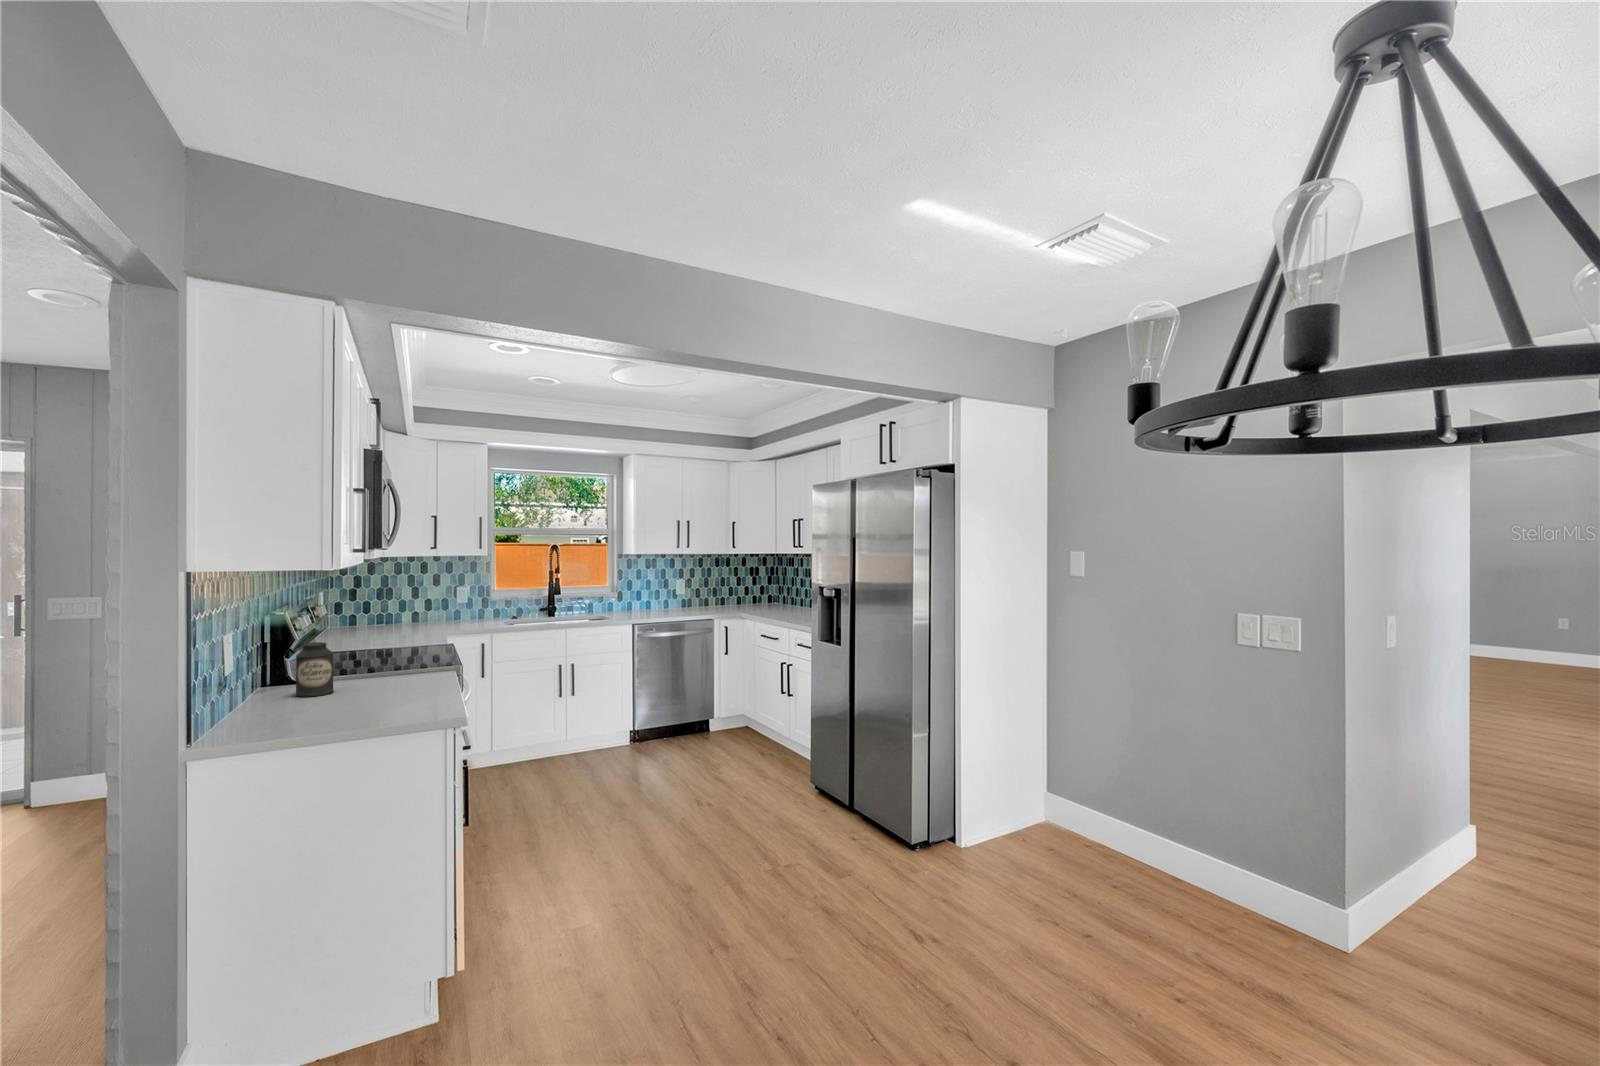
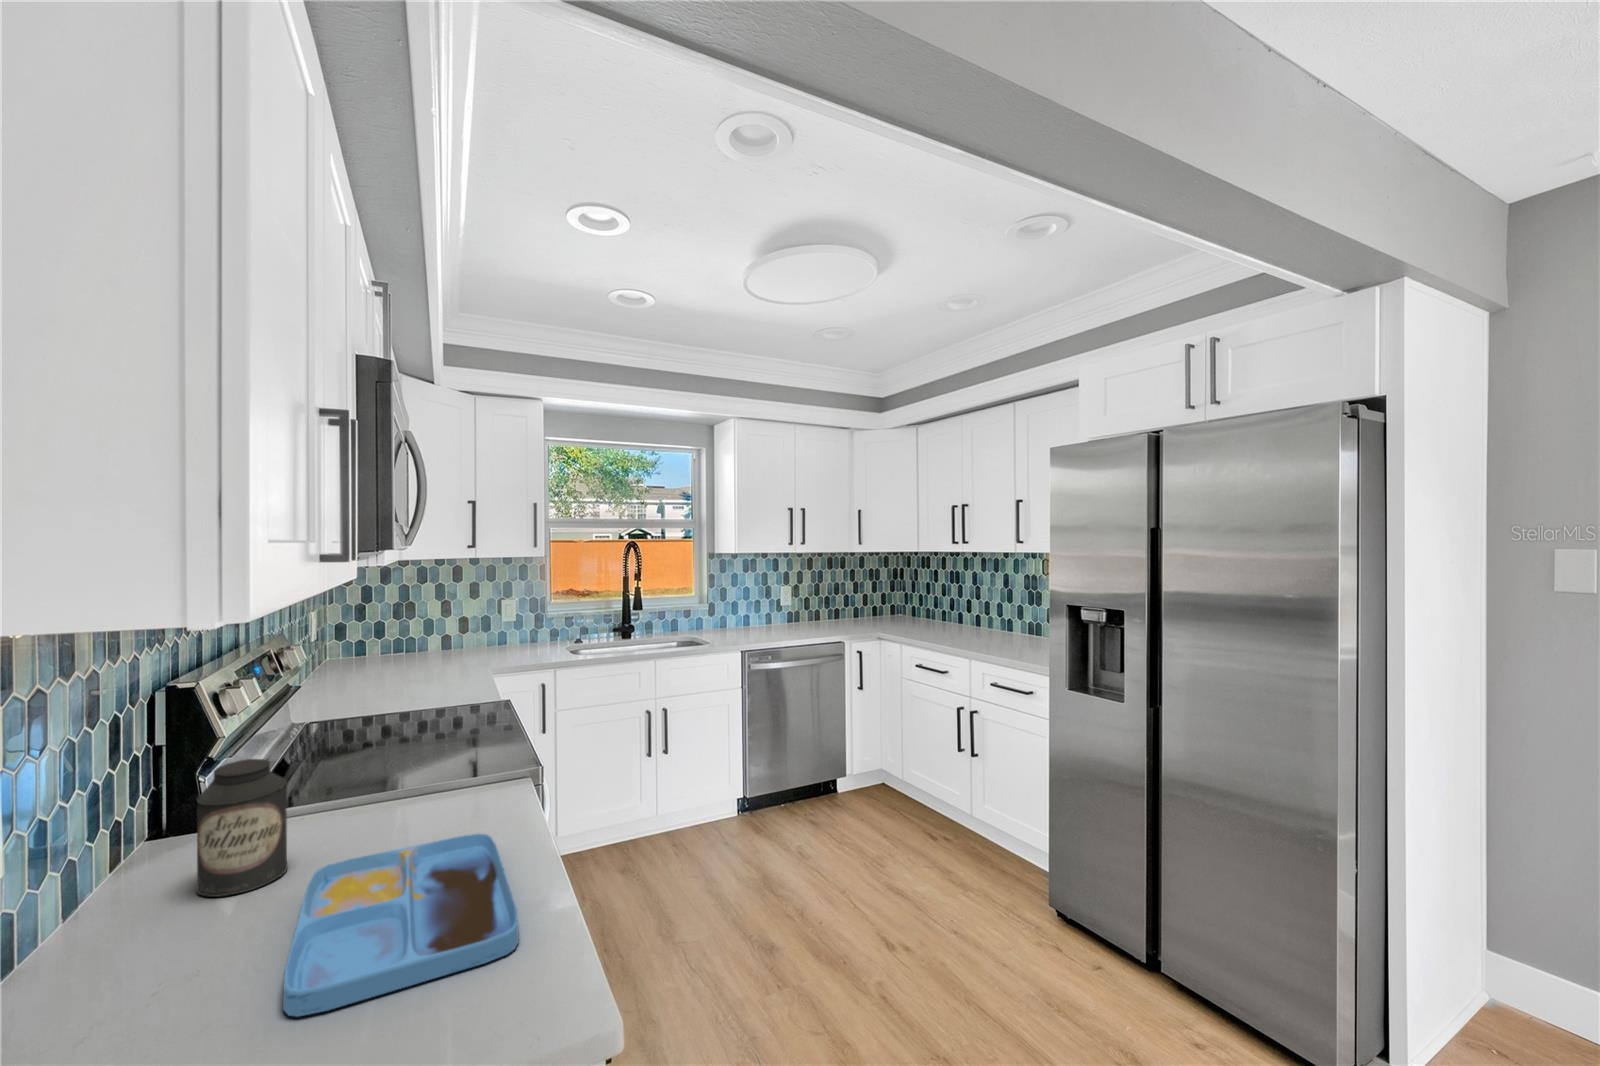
tray: none [342,679,433,713] -> present [283,833,519,1017]

